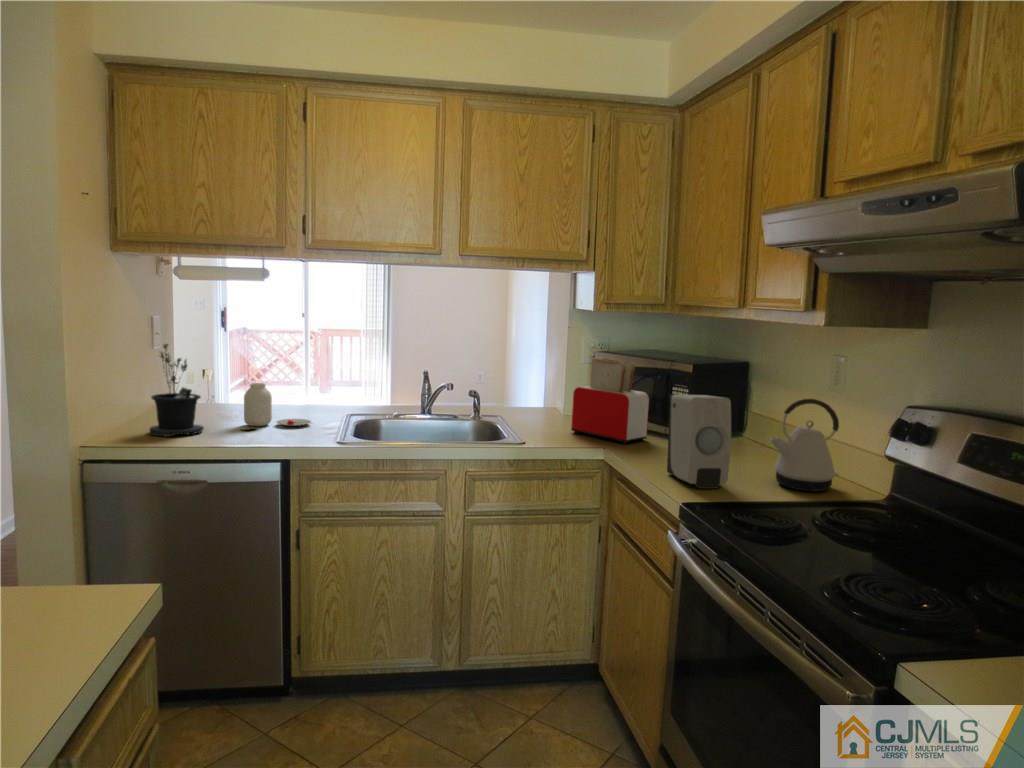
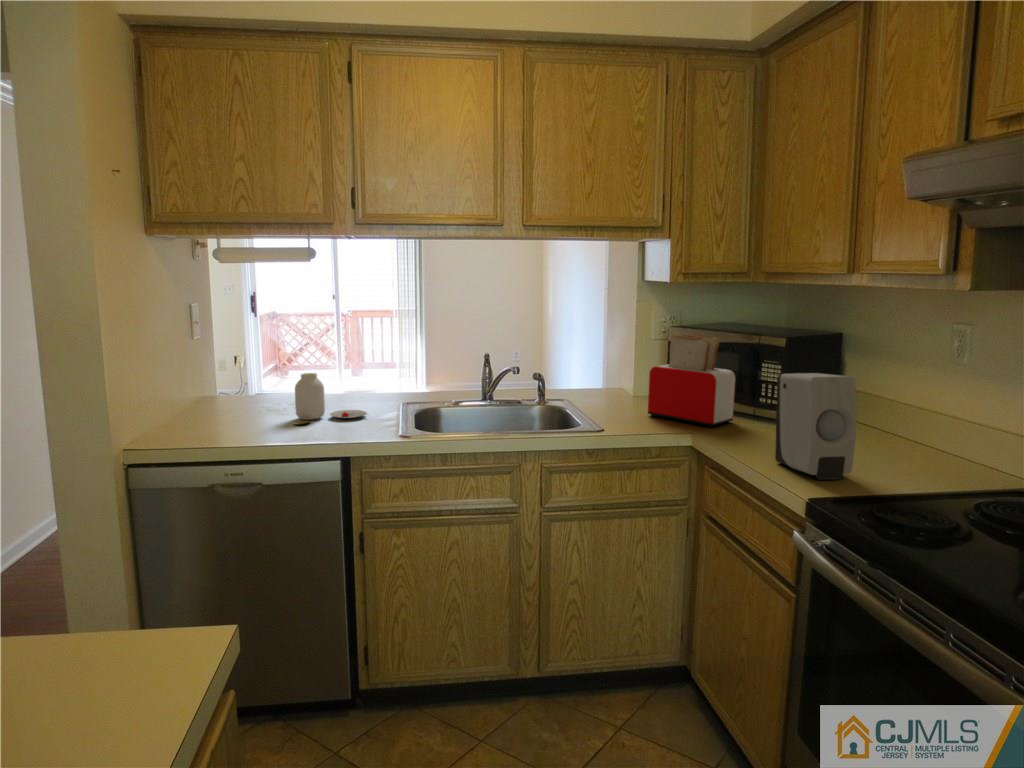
potted plant: present [149,344,204,437] -> none [197,334,255,435]
kettle: present [770,399,839,491] -> none [896,374,977,479]

